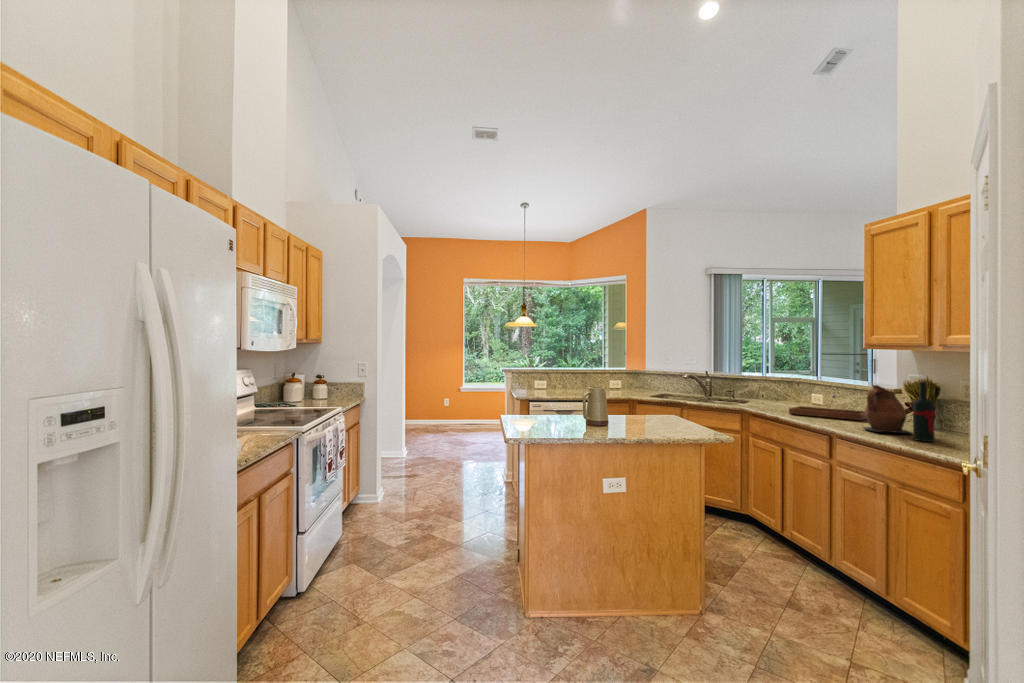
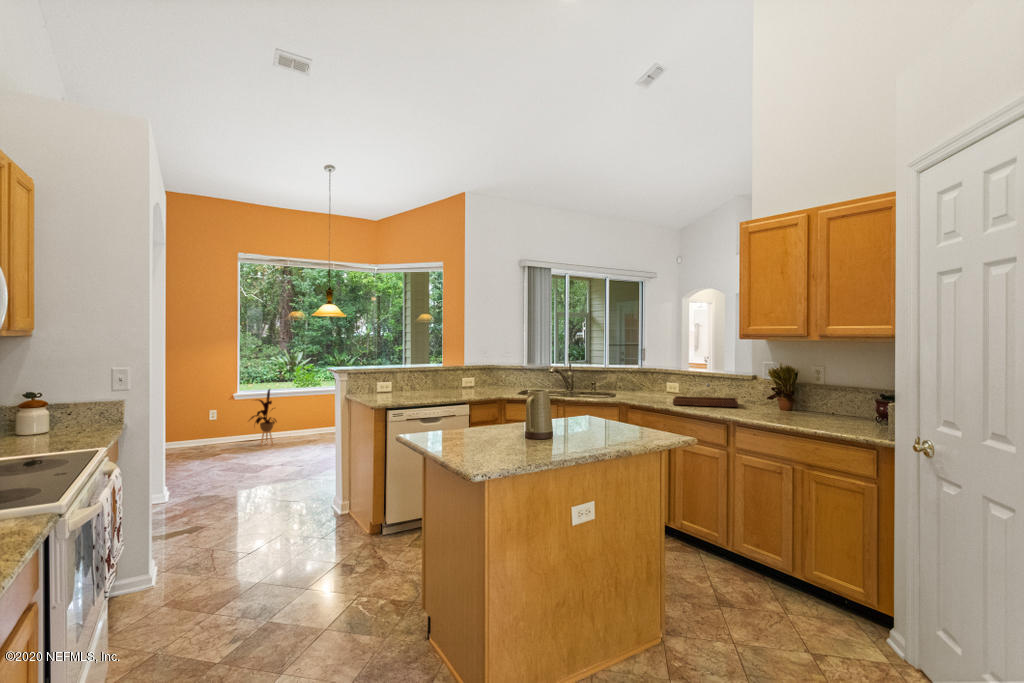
wine bottle: present [913,379,935,442] -> none [805,368,825,424]
house plant: none [468,385,490,429] -> present [250,389,277,446]
ceramic pitcher: present [863,385,911,434] -> none [751,374,797,418]

